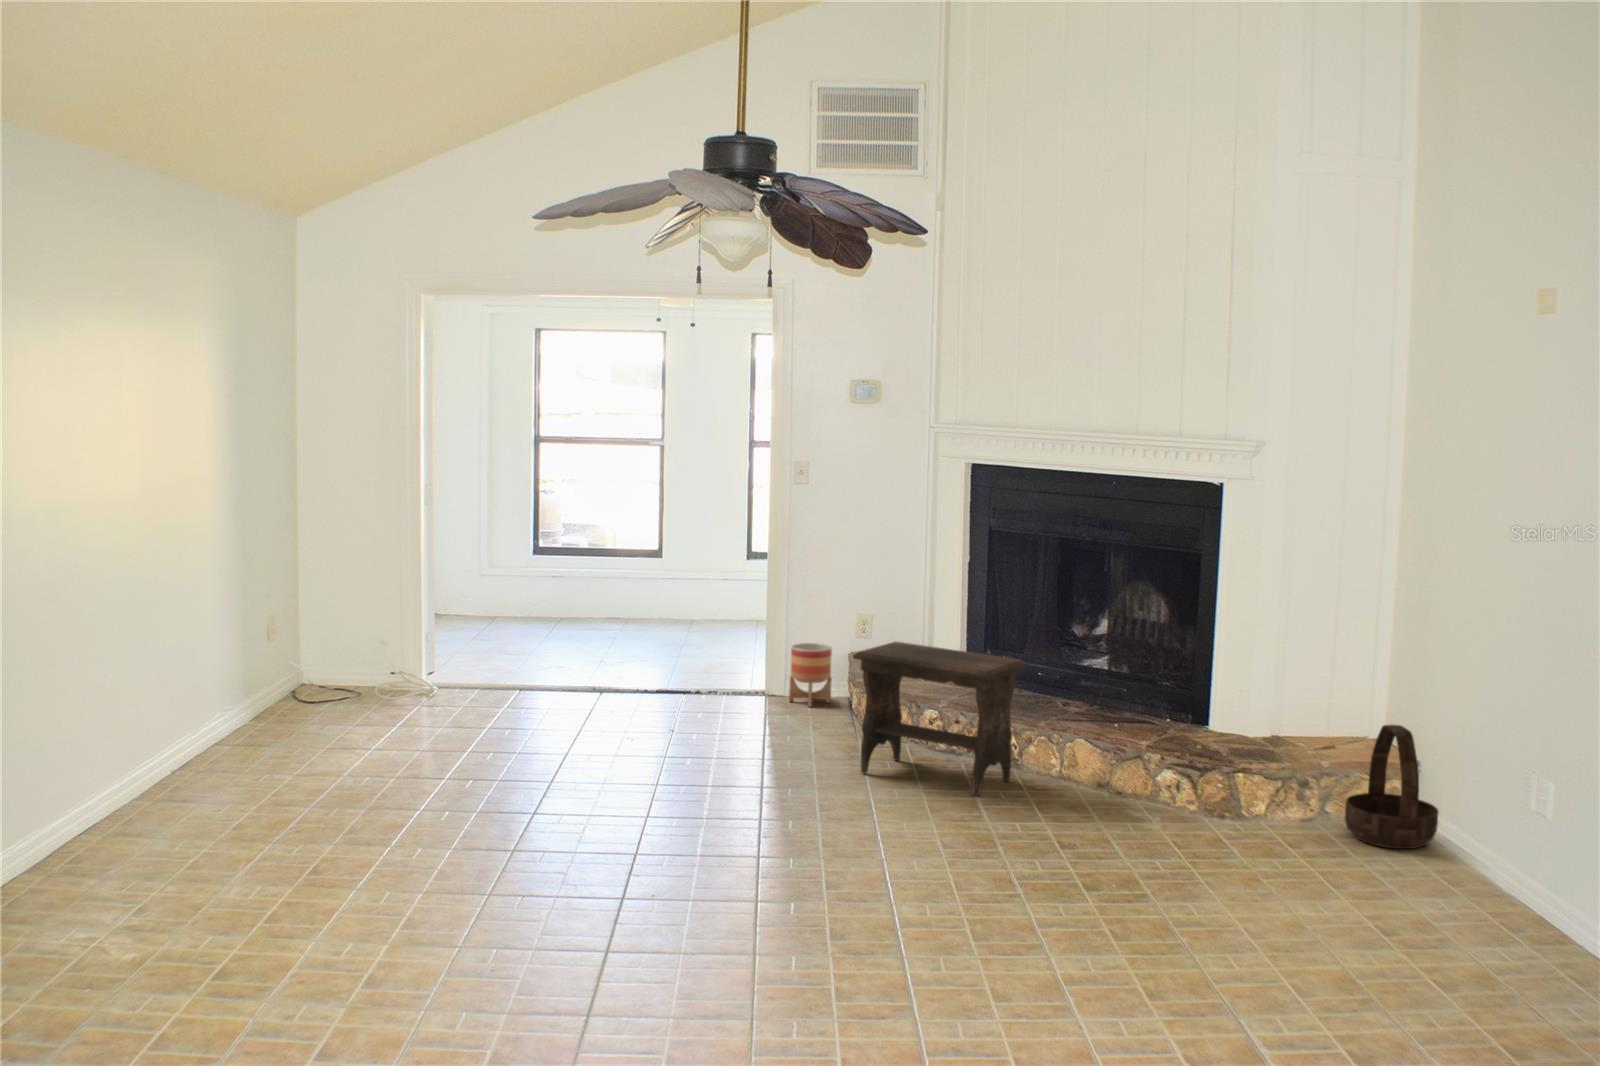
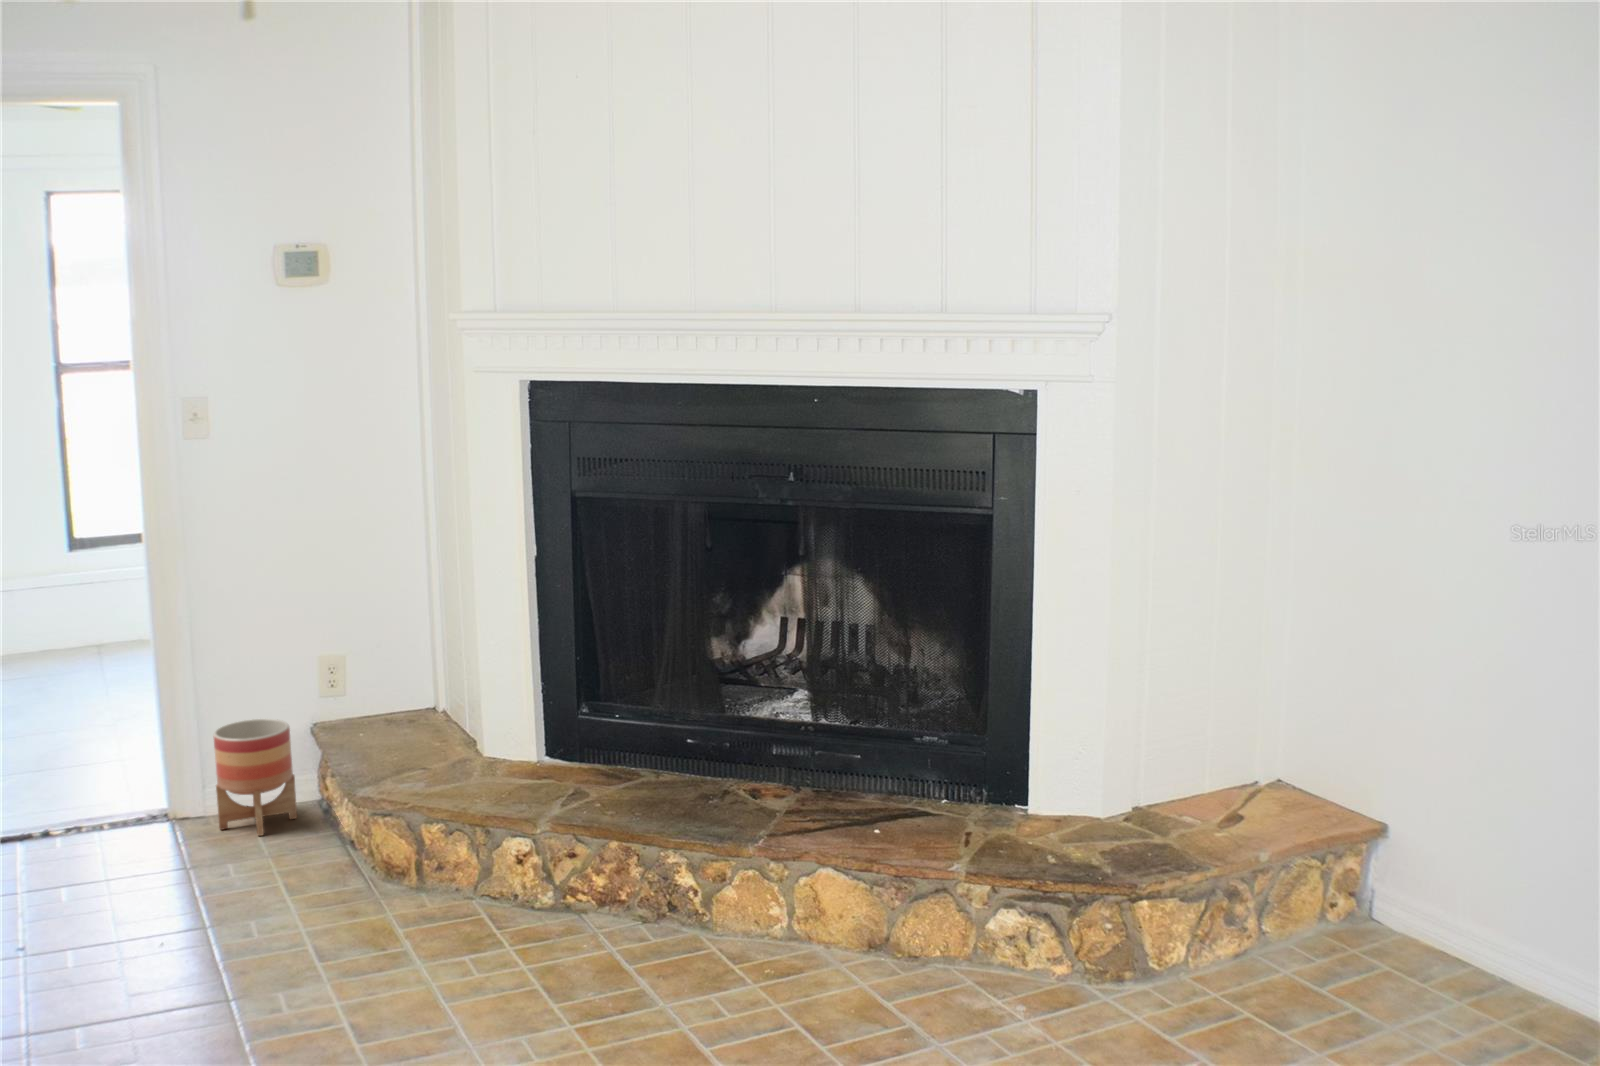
footstool: present [853,642,1026,796] -> none [379,733,723,1033]
basket: present [1345,725,1438,849] -> none [1314,777,1480,999]

